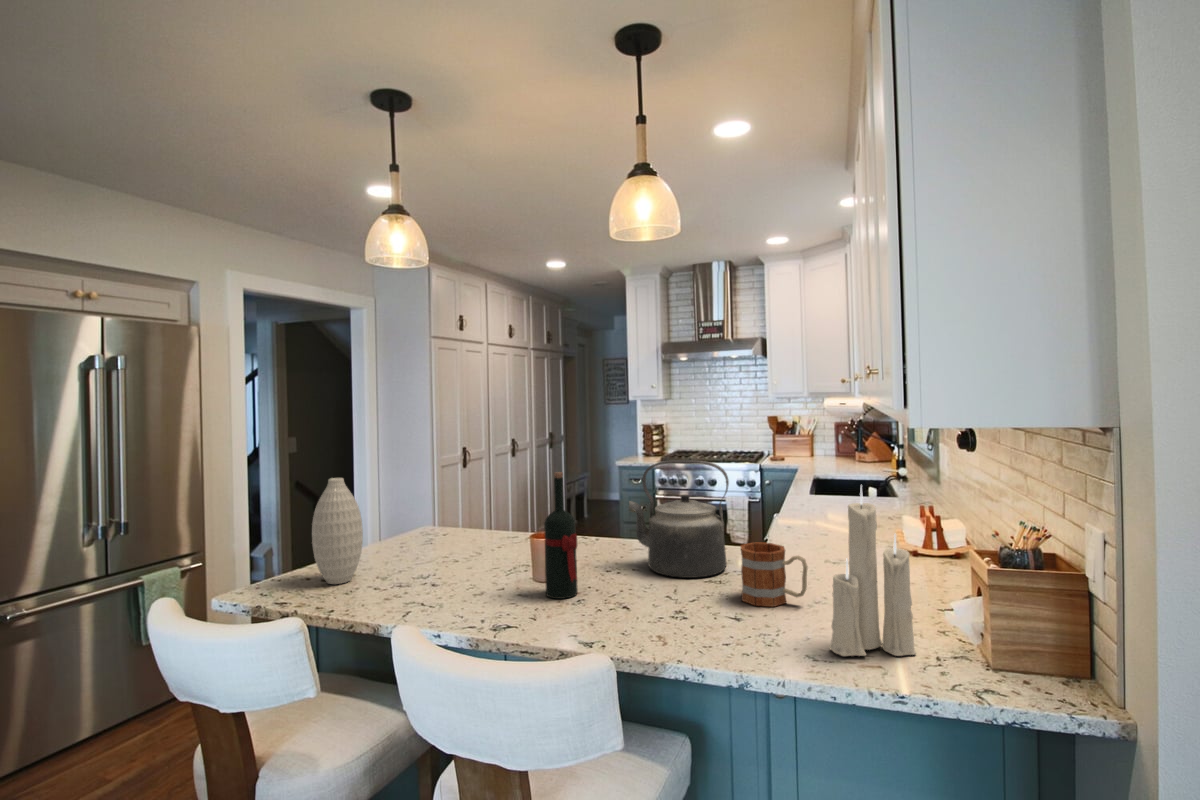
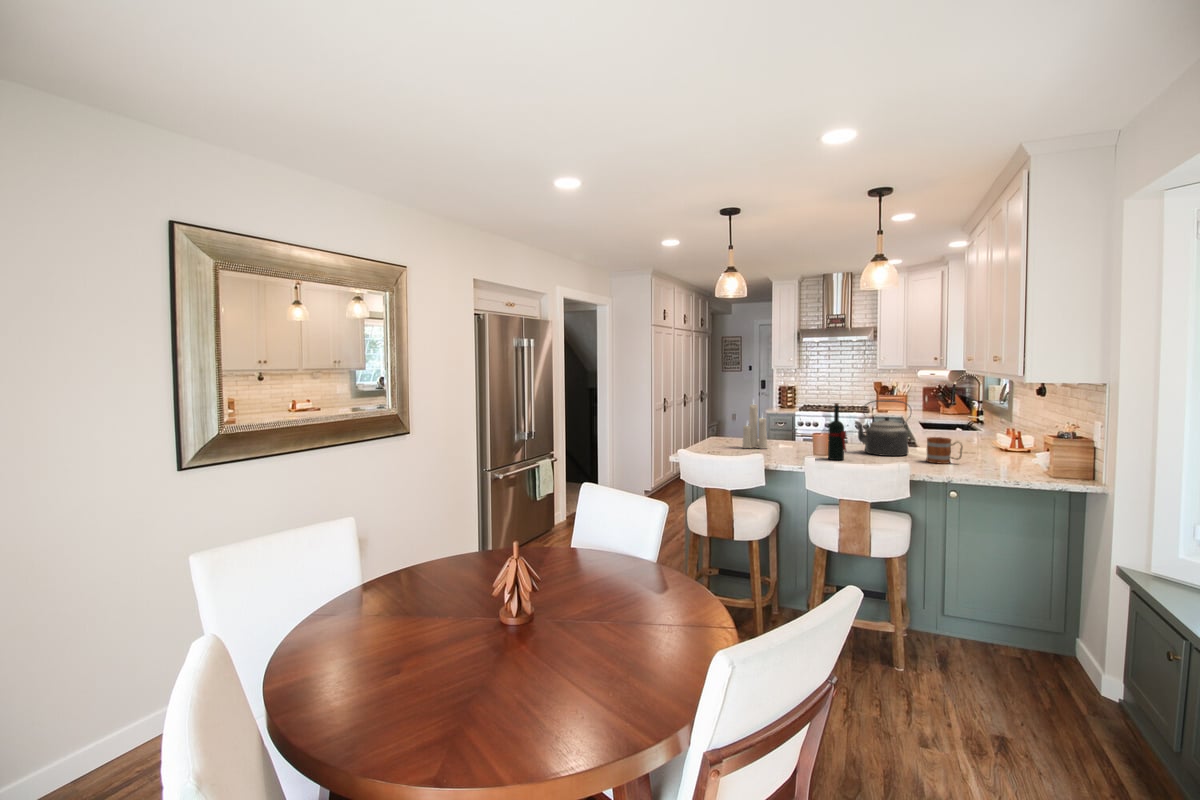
vase: present [312,478,363,584] -> none [704,405,726,455]
candle: present [830,486,916,656] -> present [742,404,767,449]

